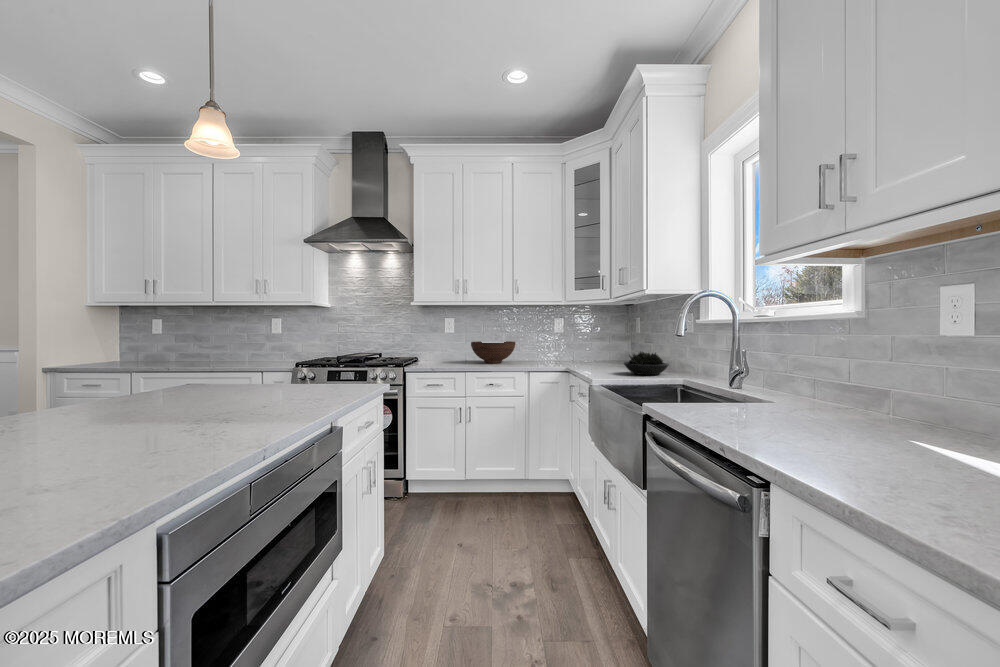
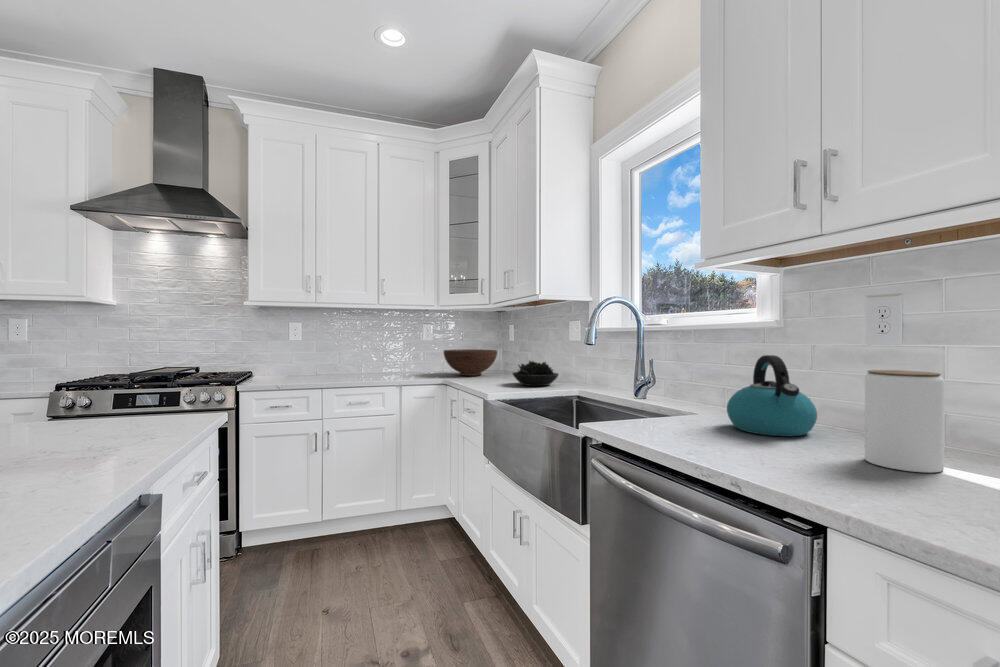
fruit bowl: present [471,341,515,363] -> present [443,349,497,376]
kettle: none [778,345,869,422] -> present [727,355,817,436]
jar: none [872,358,948,453] -> present [865,370,944,473]

